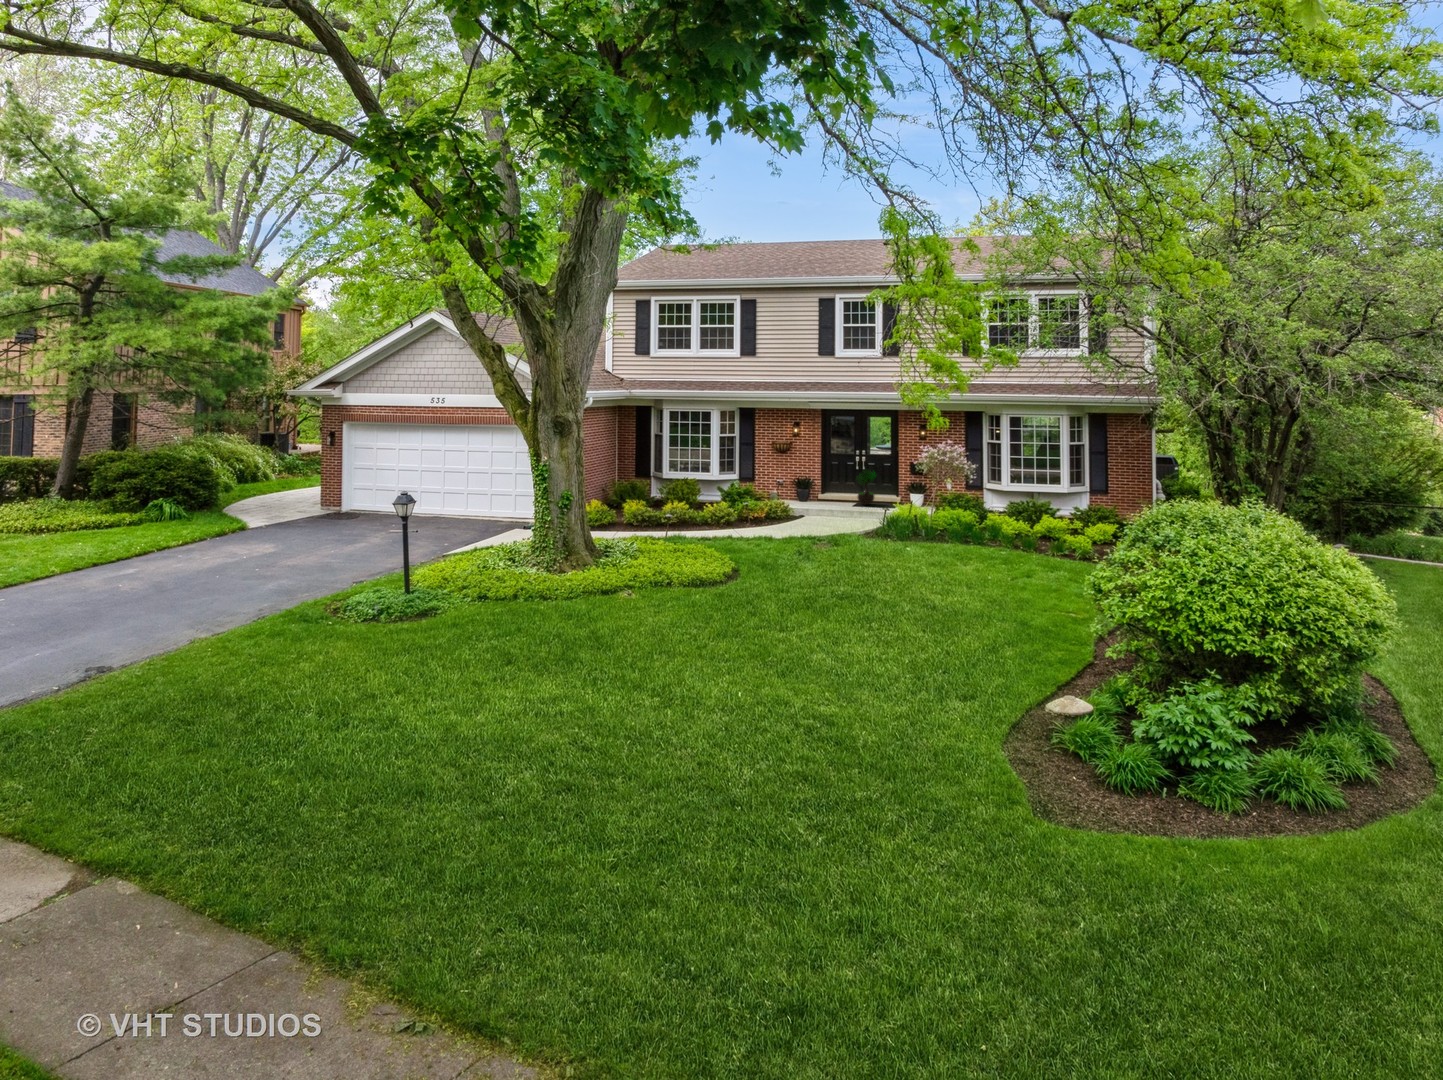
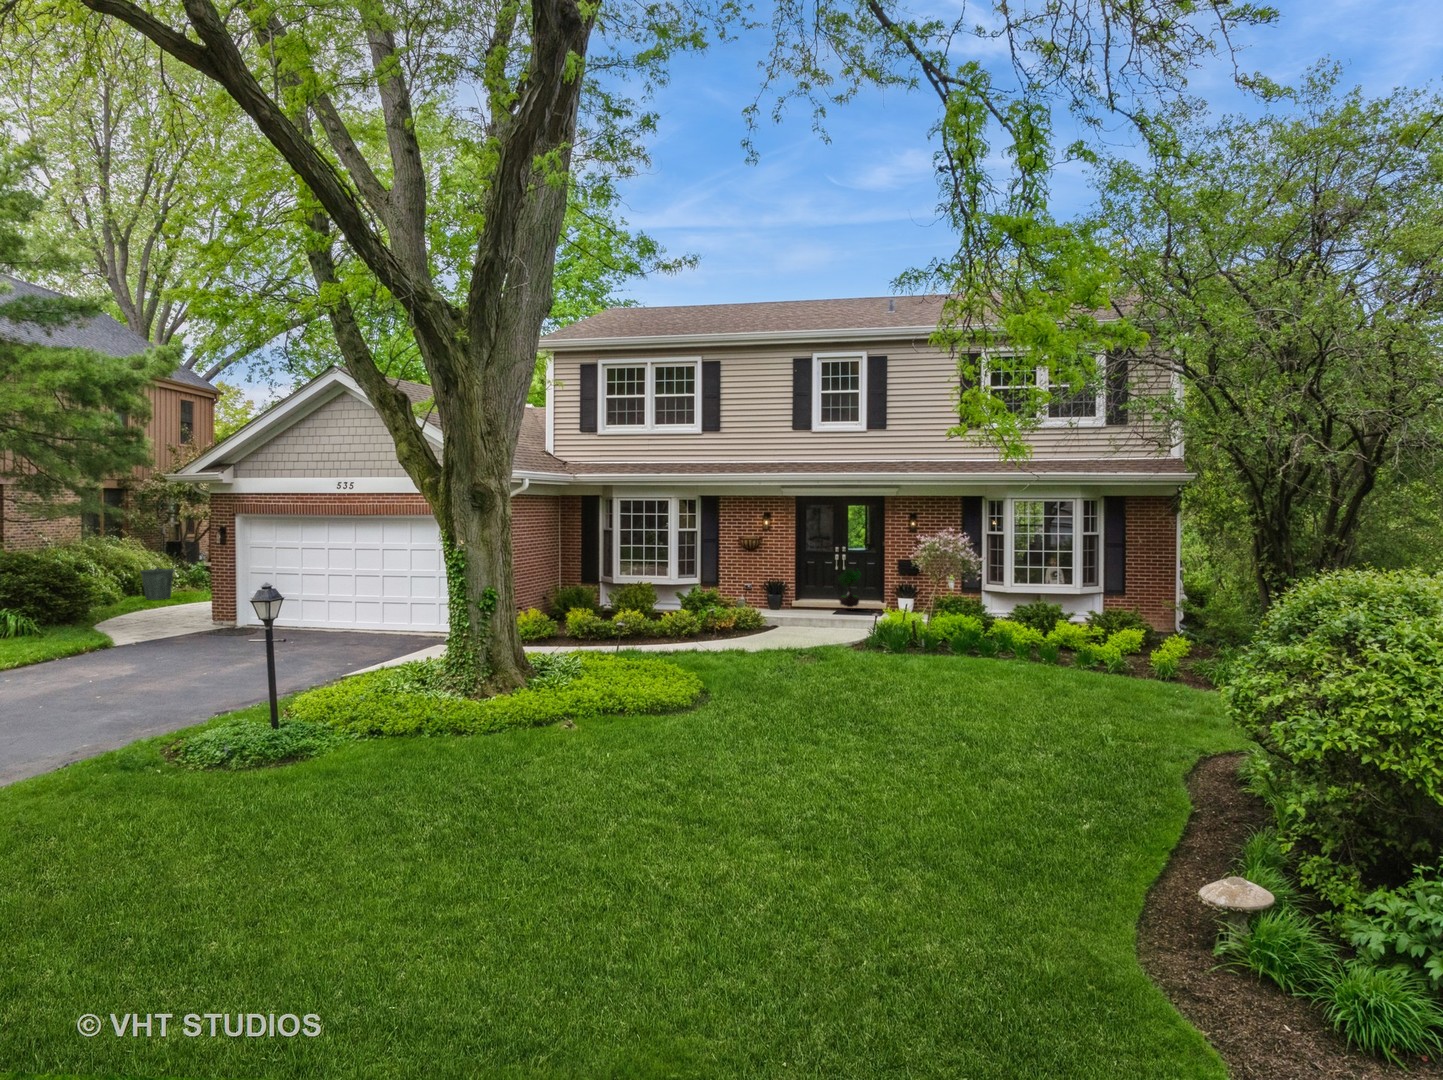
trash can: none [272,467,300,494] -> present [140,567,175,600]

